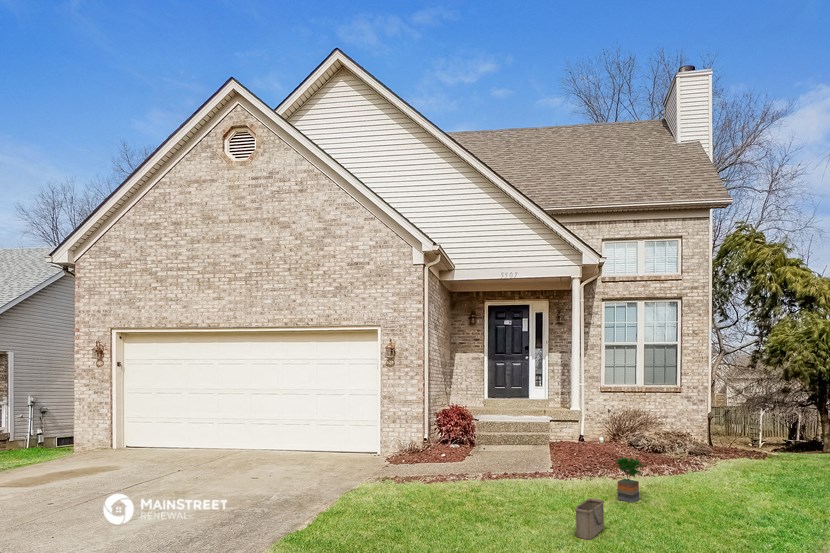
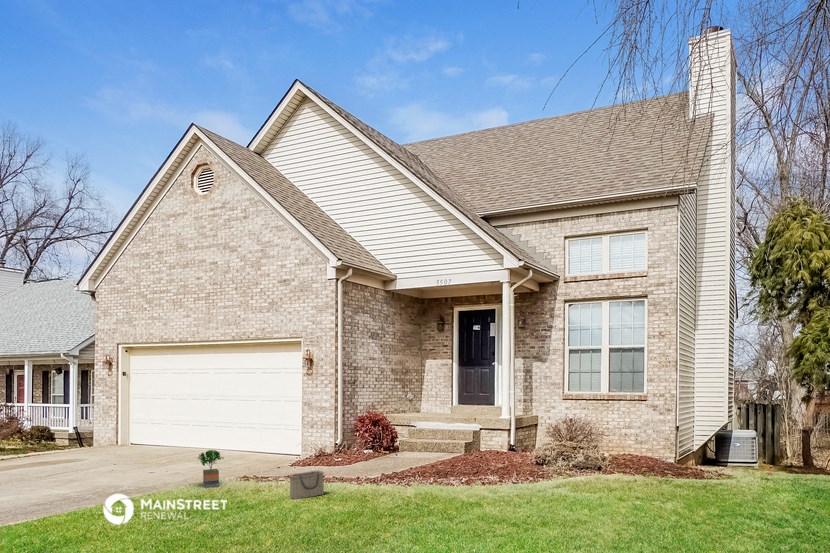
potted tree: present [617,458,643,503] -> present [198,450,224,488]

